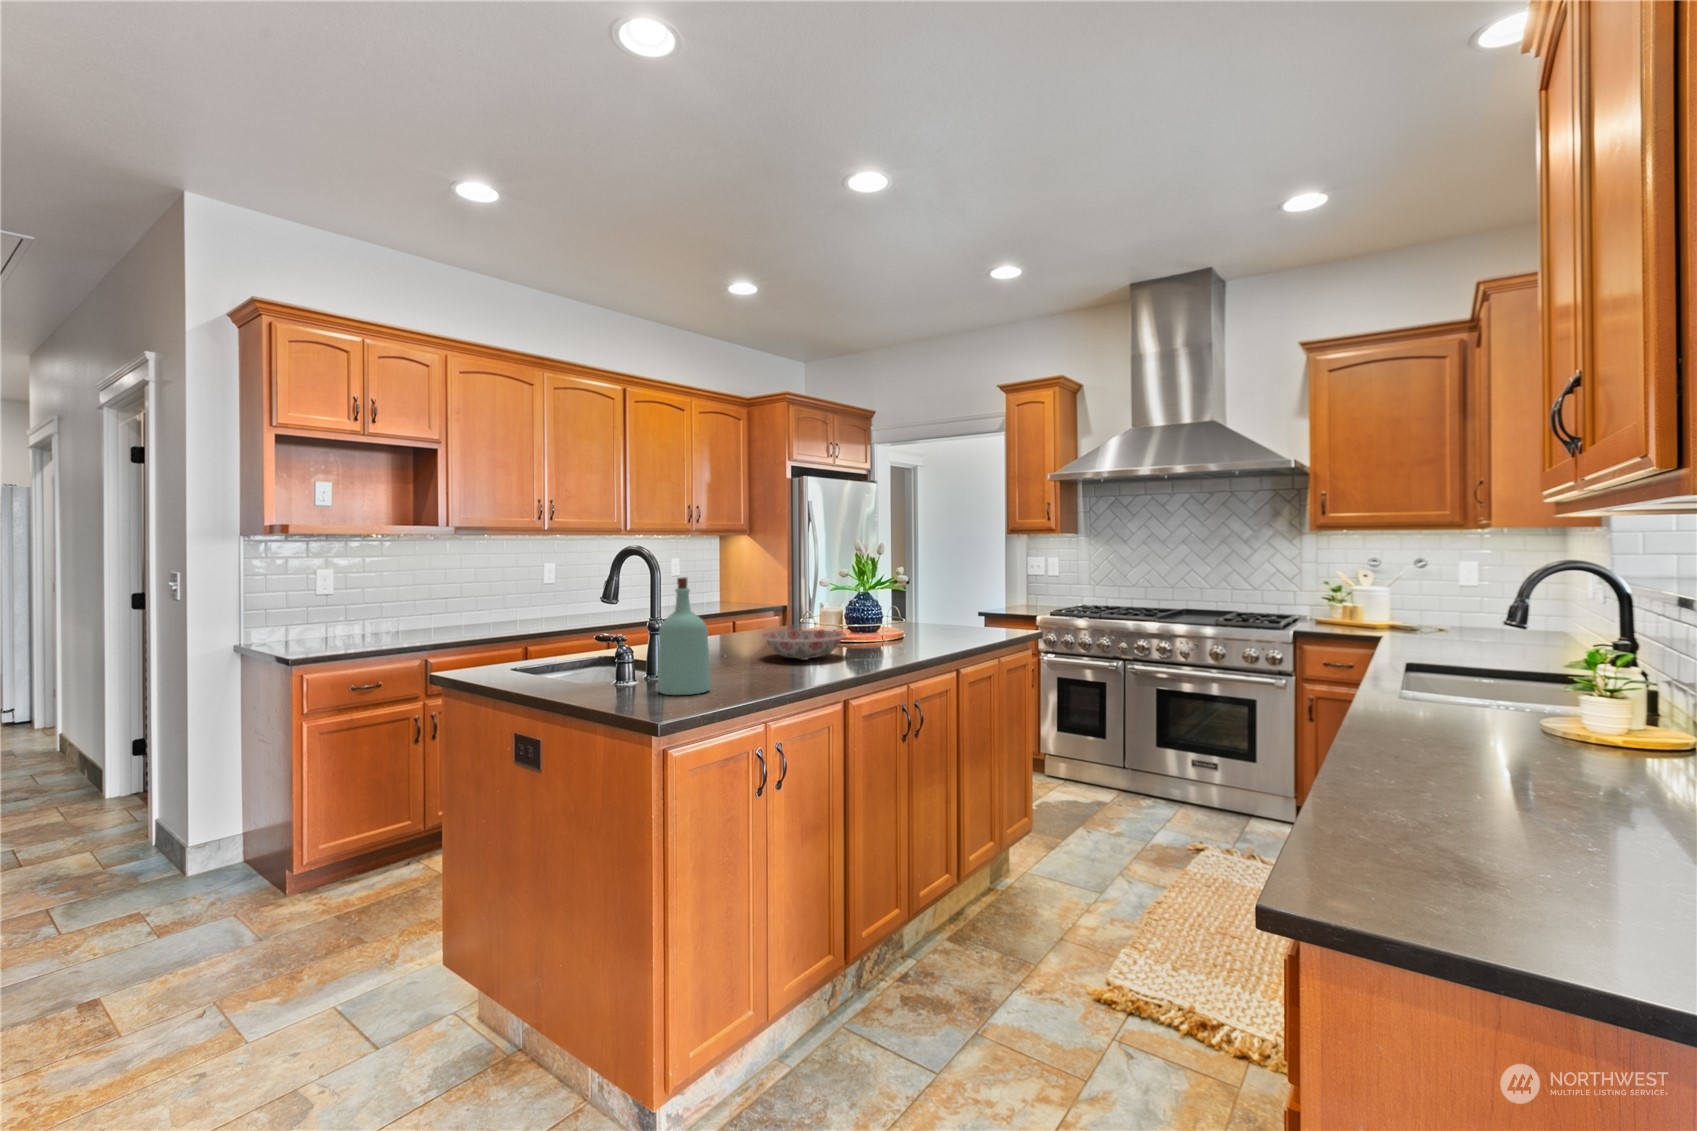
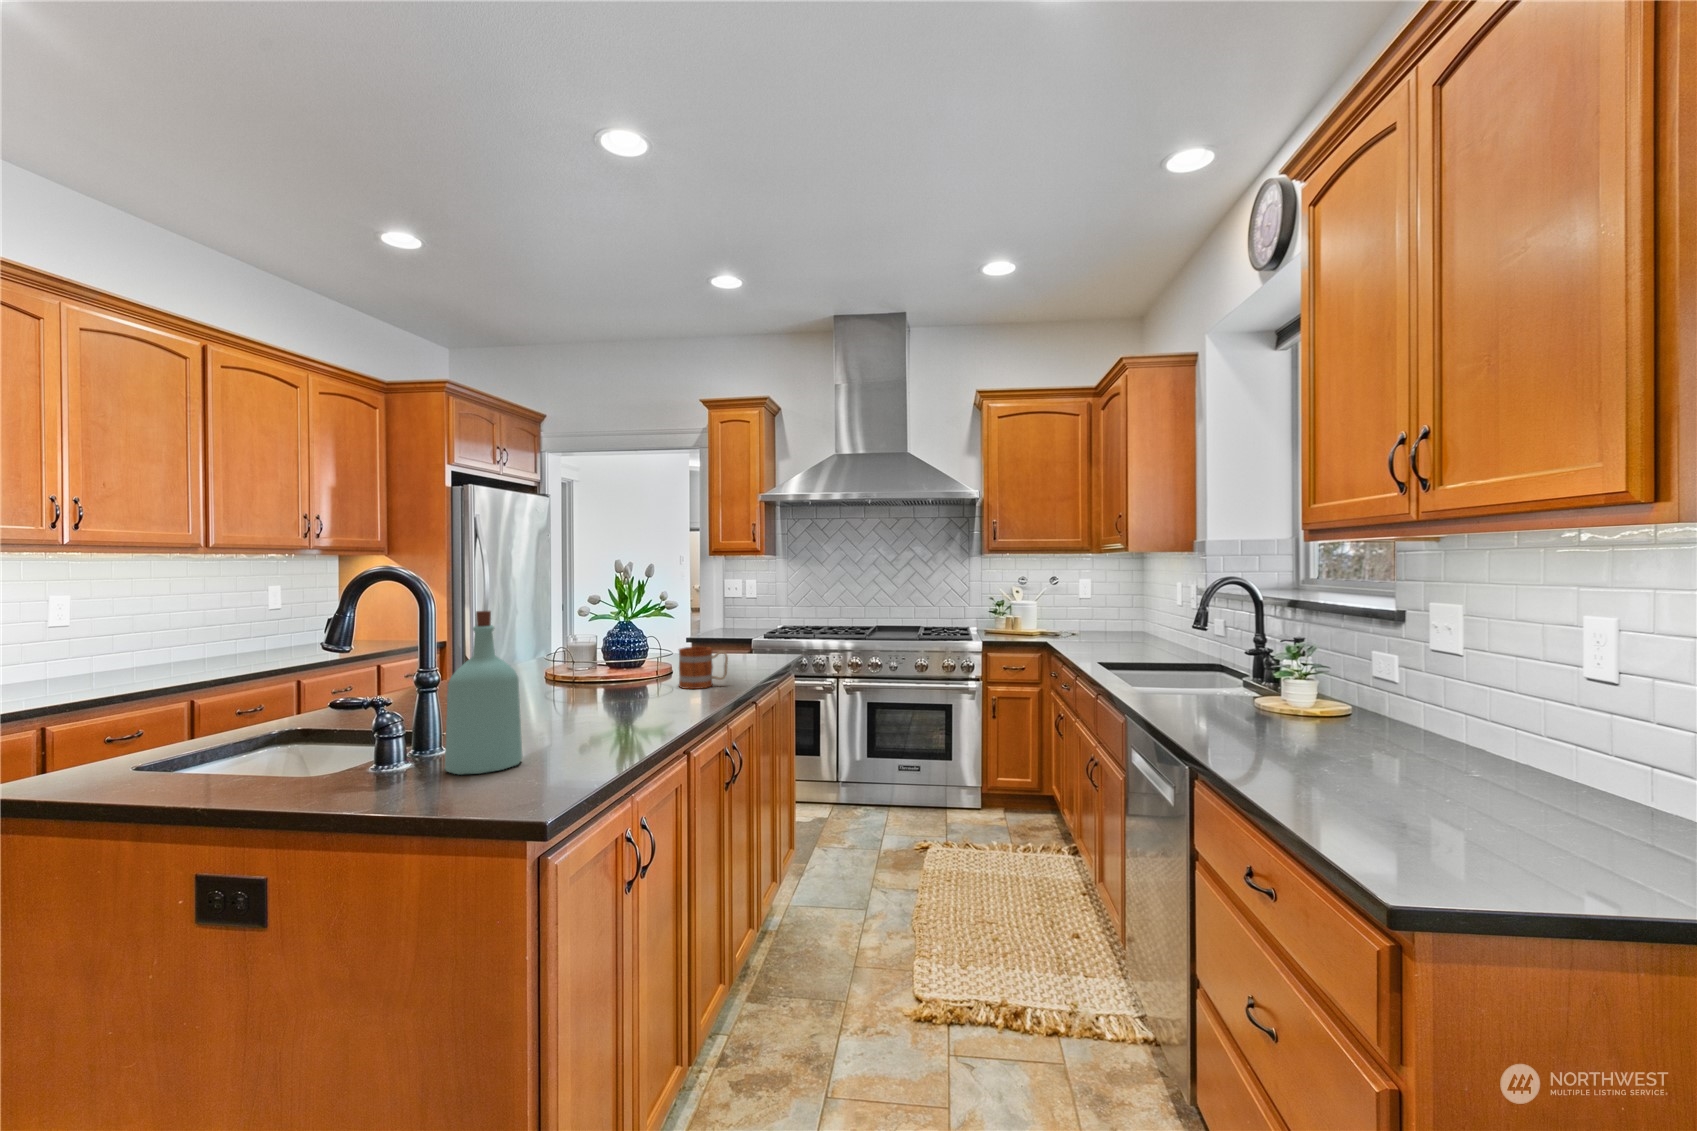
mug: none [898,617,940,654] -> present [679,647,728,689]
ceramic bowl: present [761,630,846,659] -> none [524,668,635,705]

